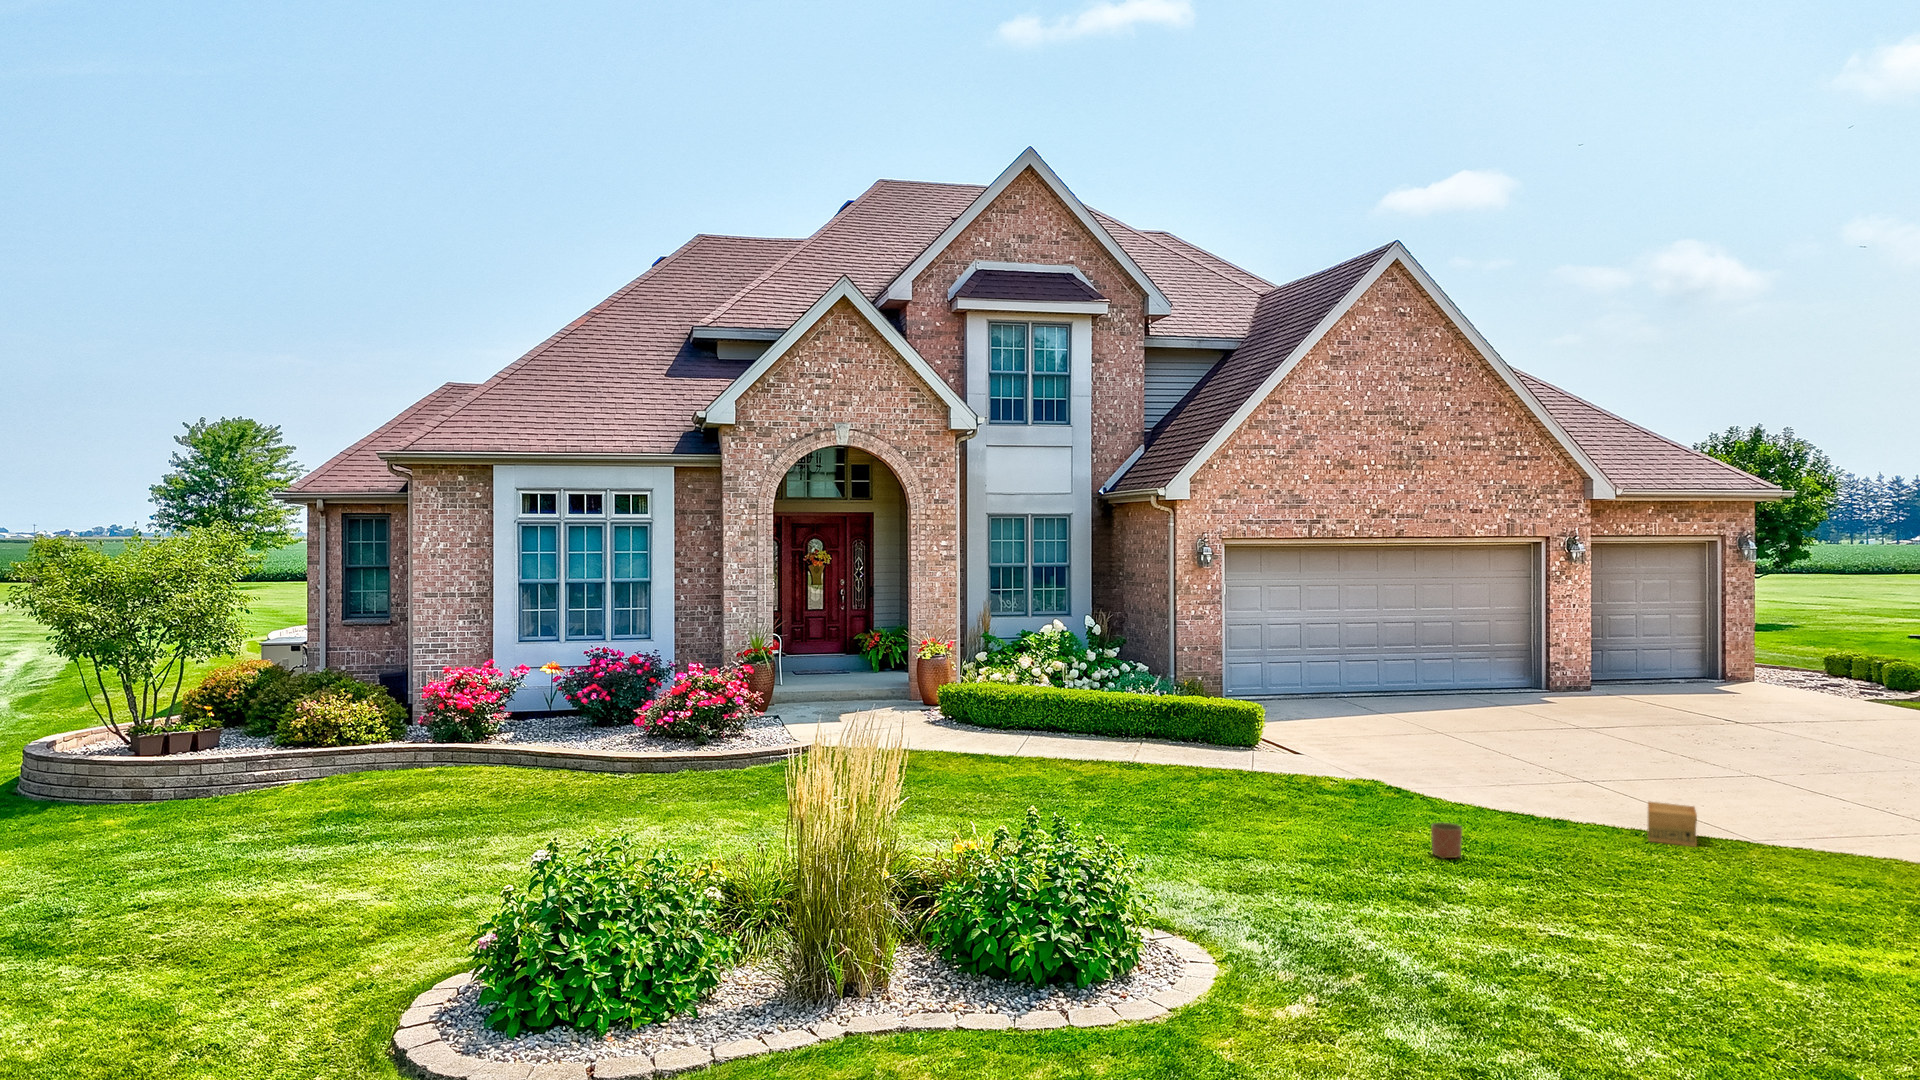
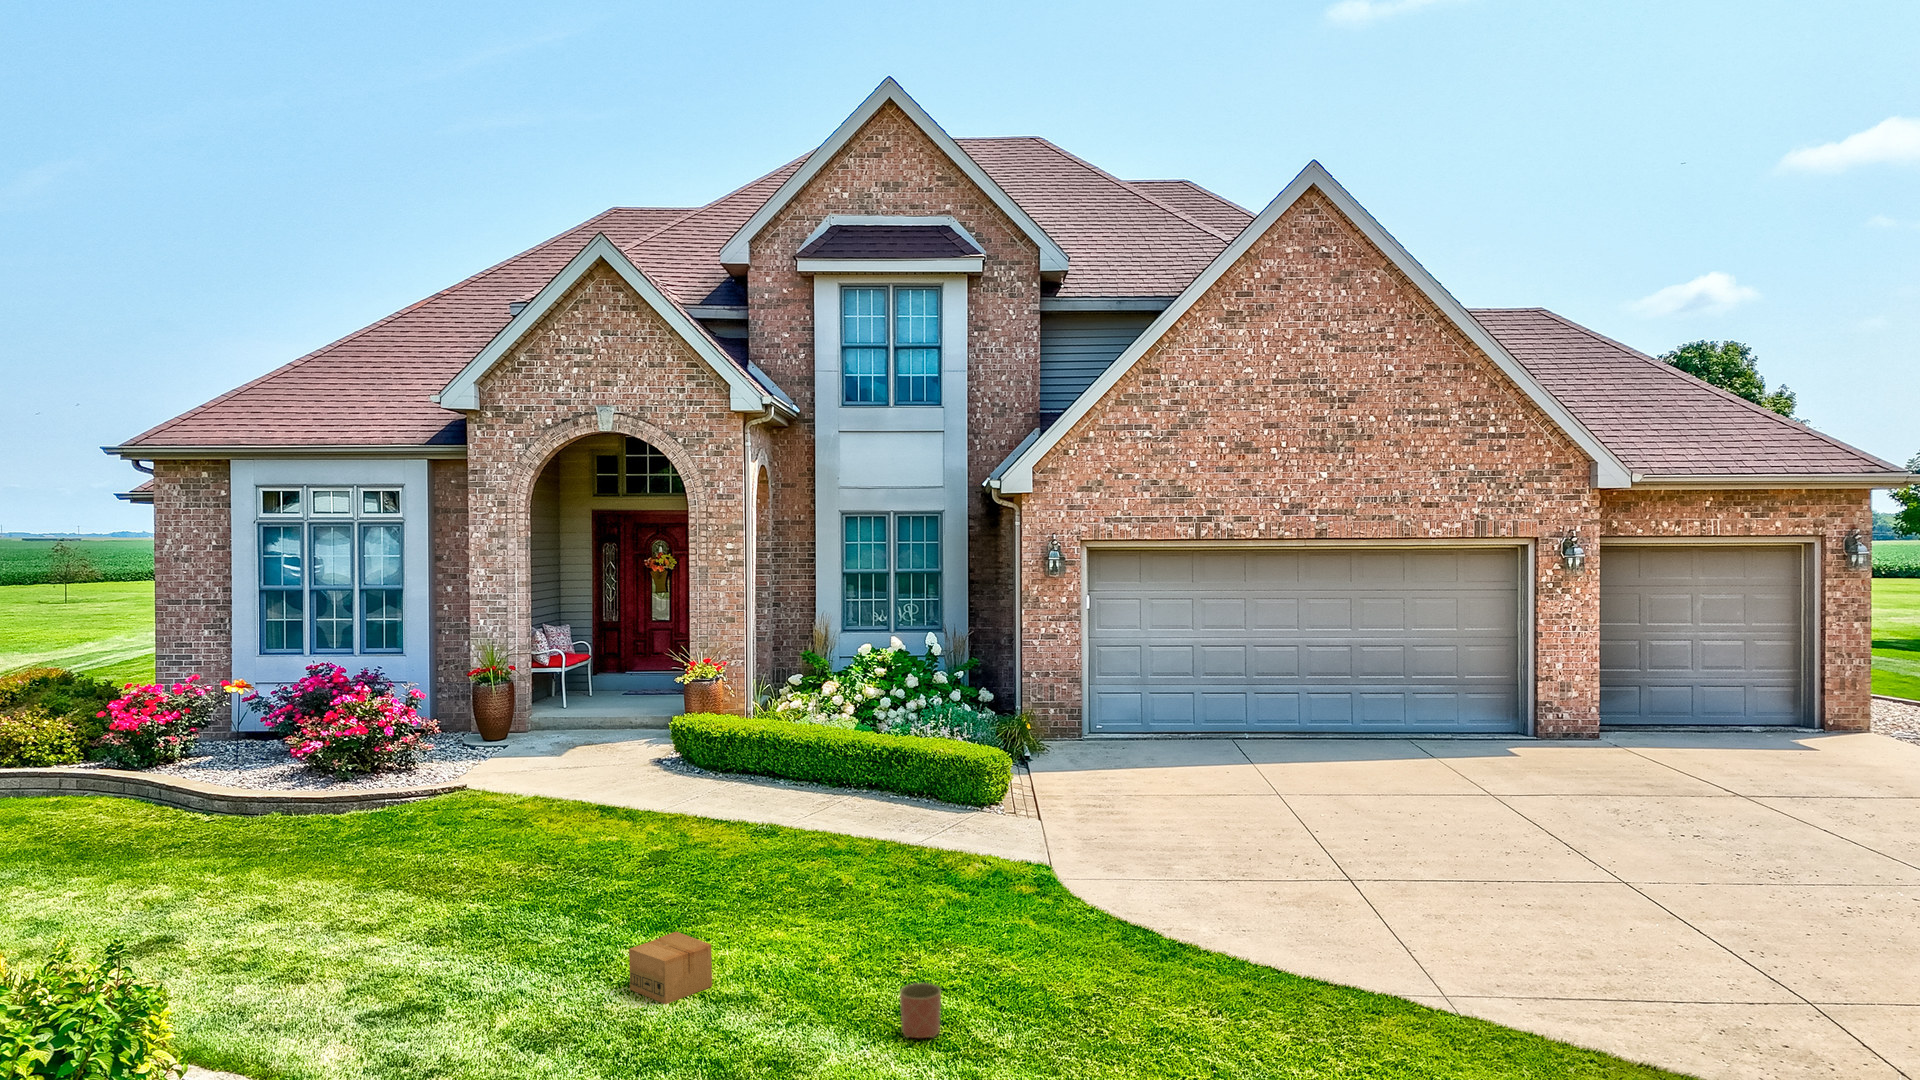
cardboard box: present [1647,802,1697,847] -> present [629,932,712,1004]

